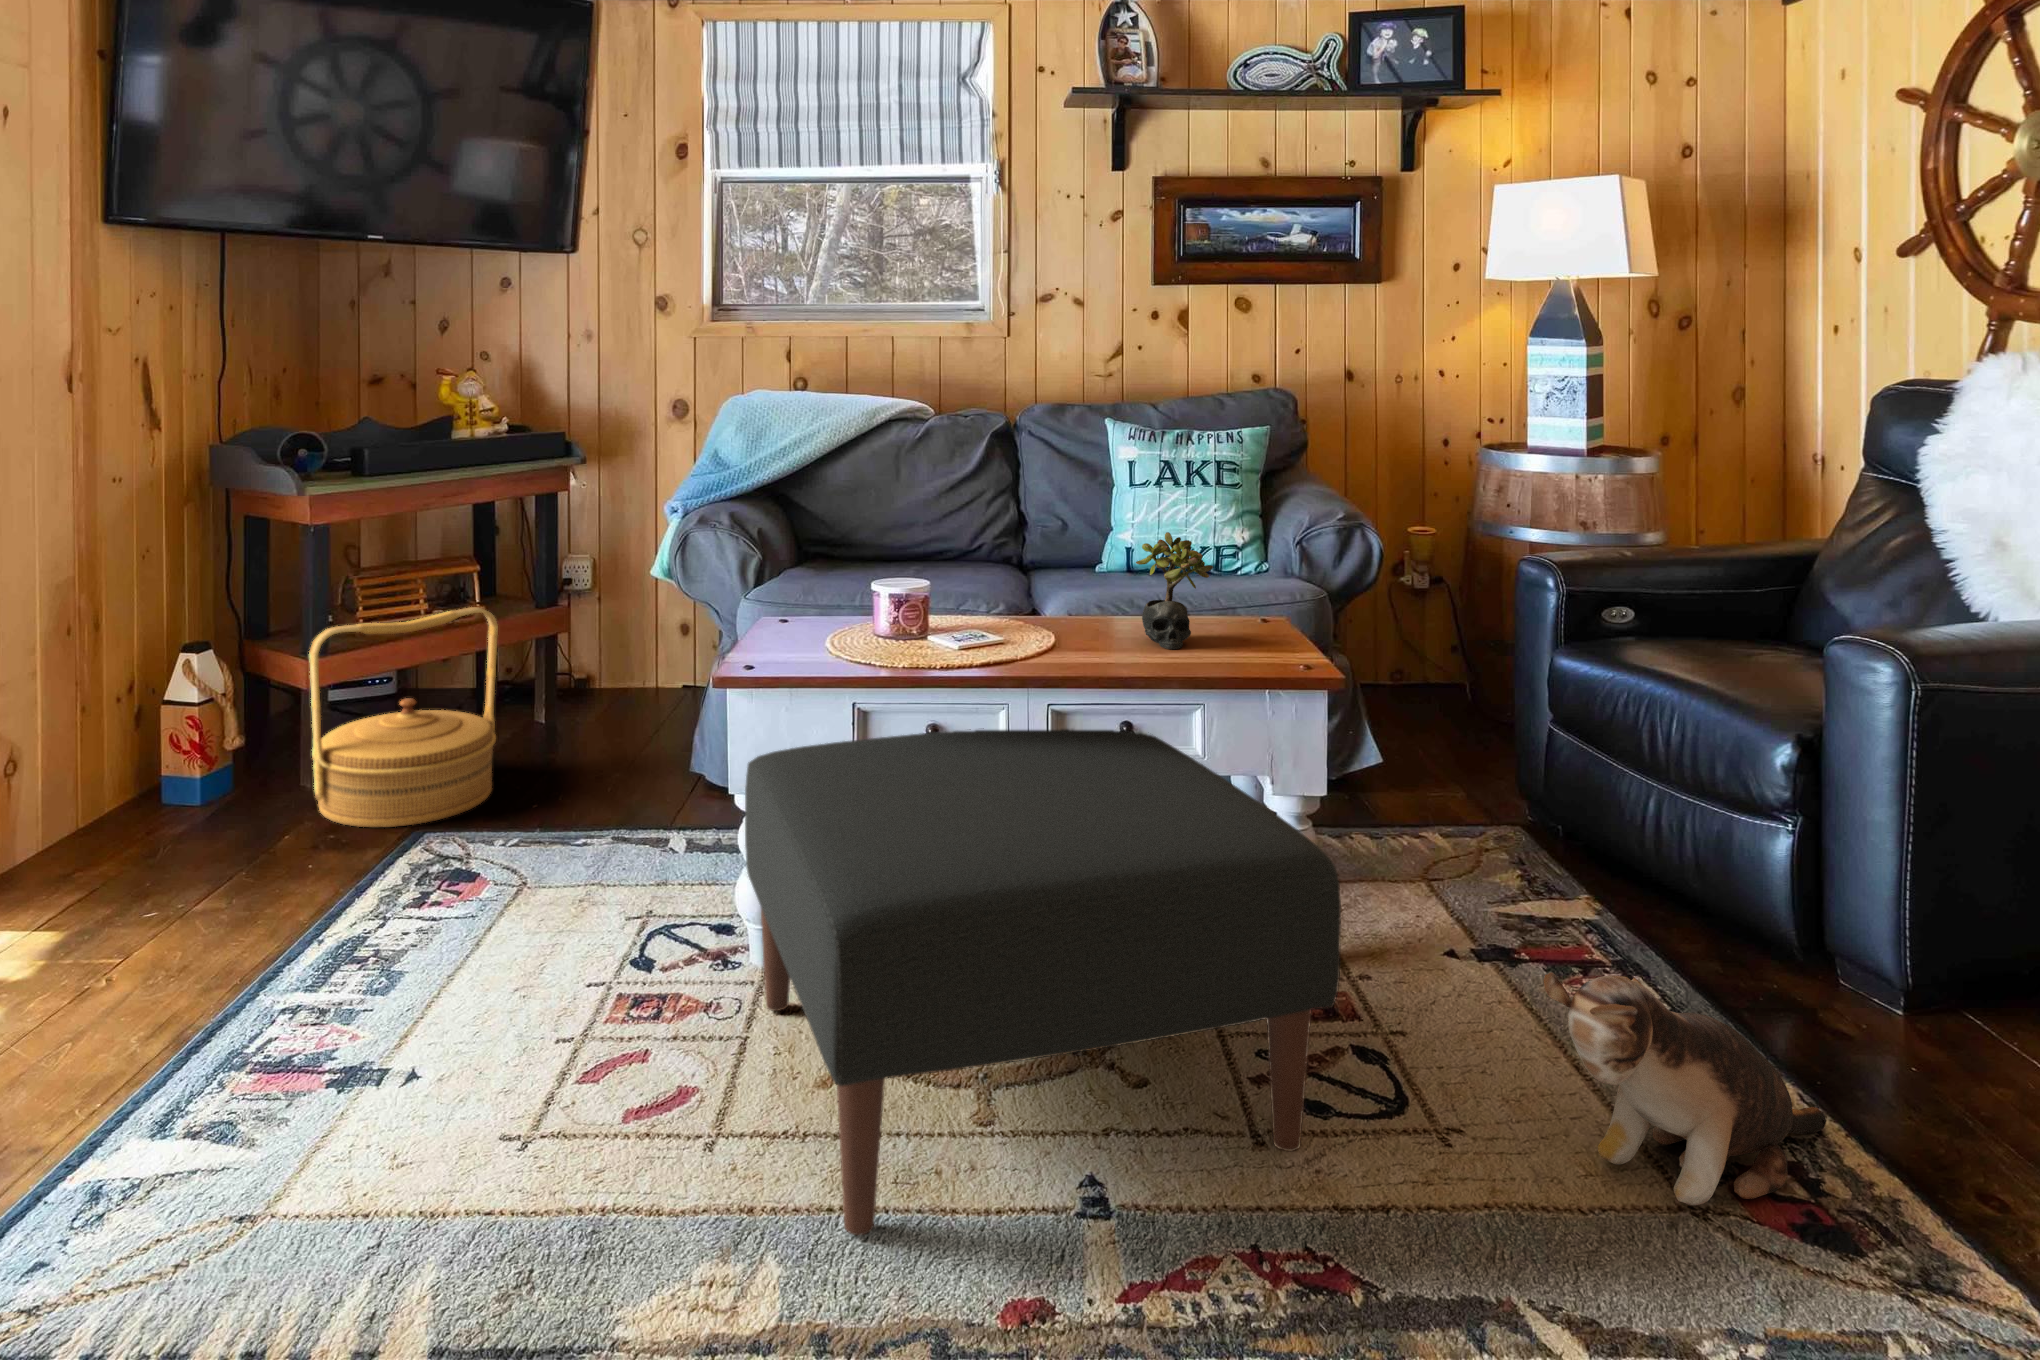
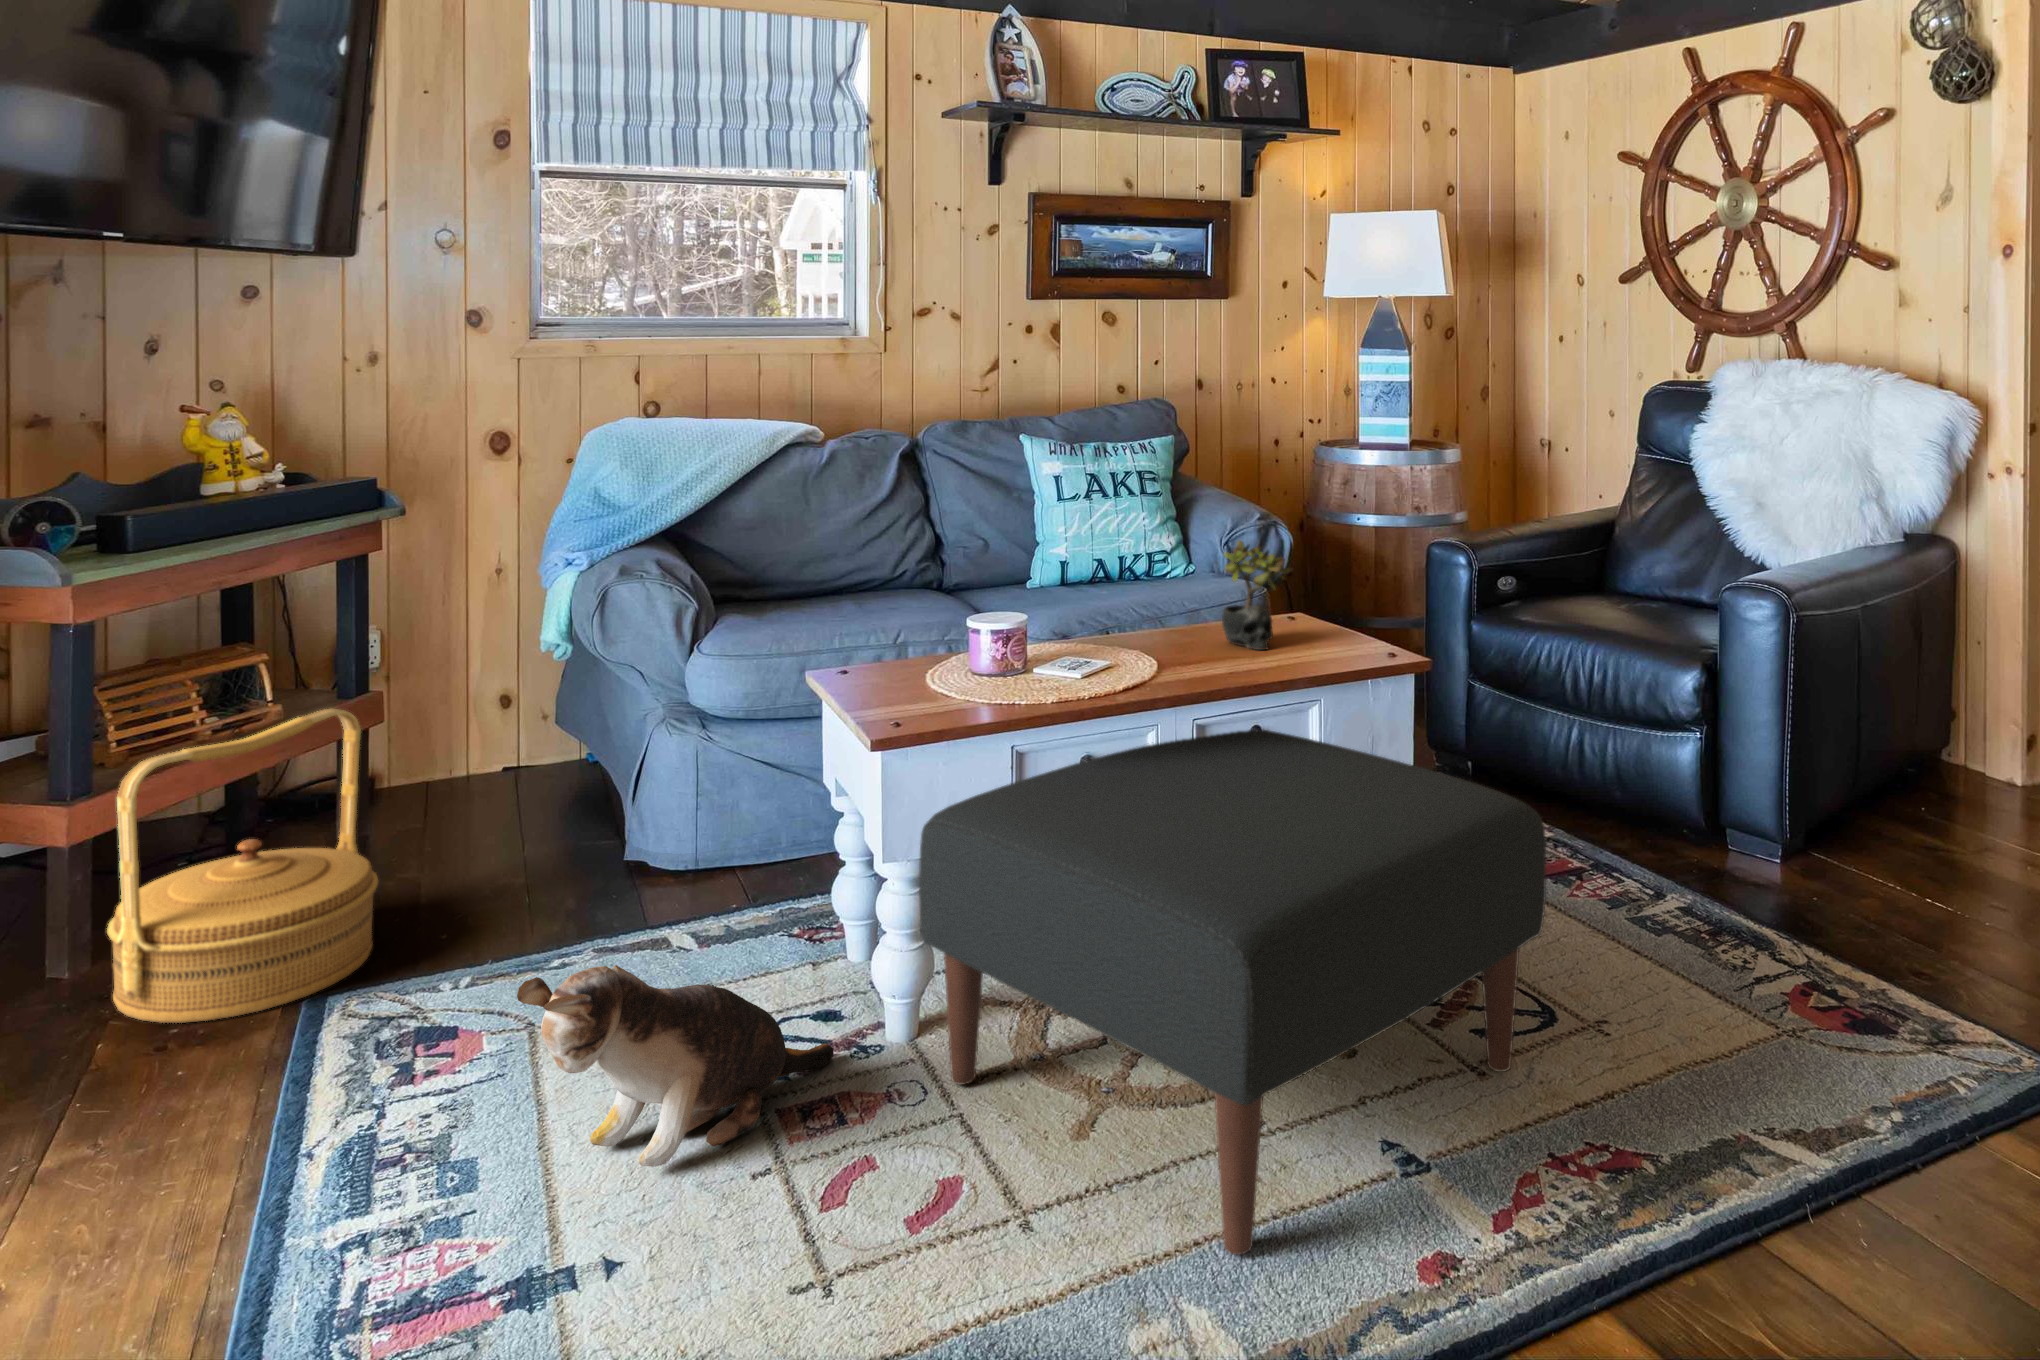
plush toy: present [1543,972,1826,1205] -> present [517,965,834,1167]

